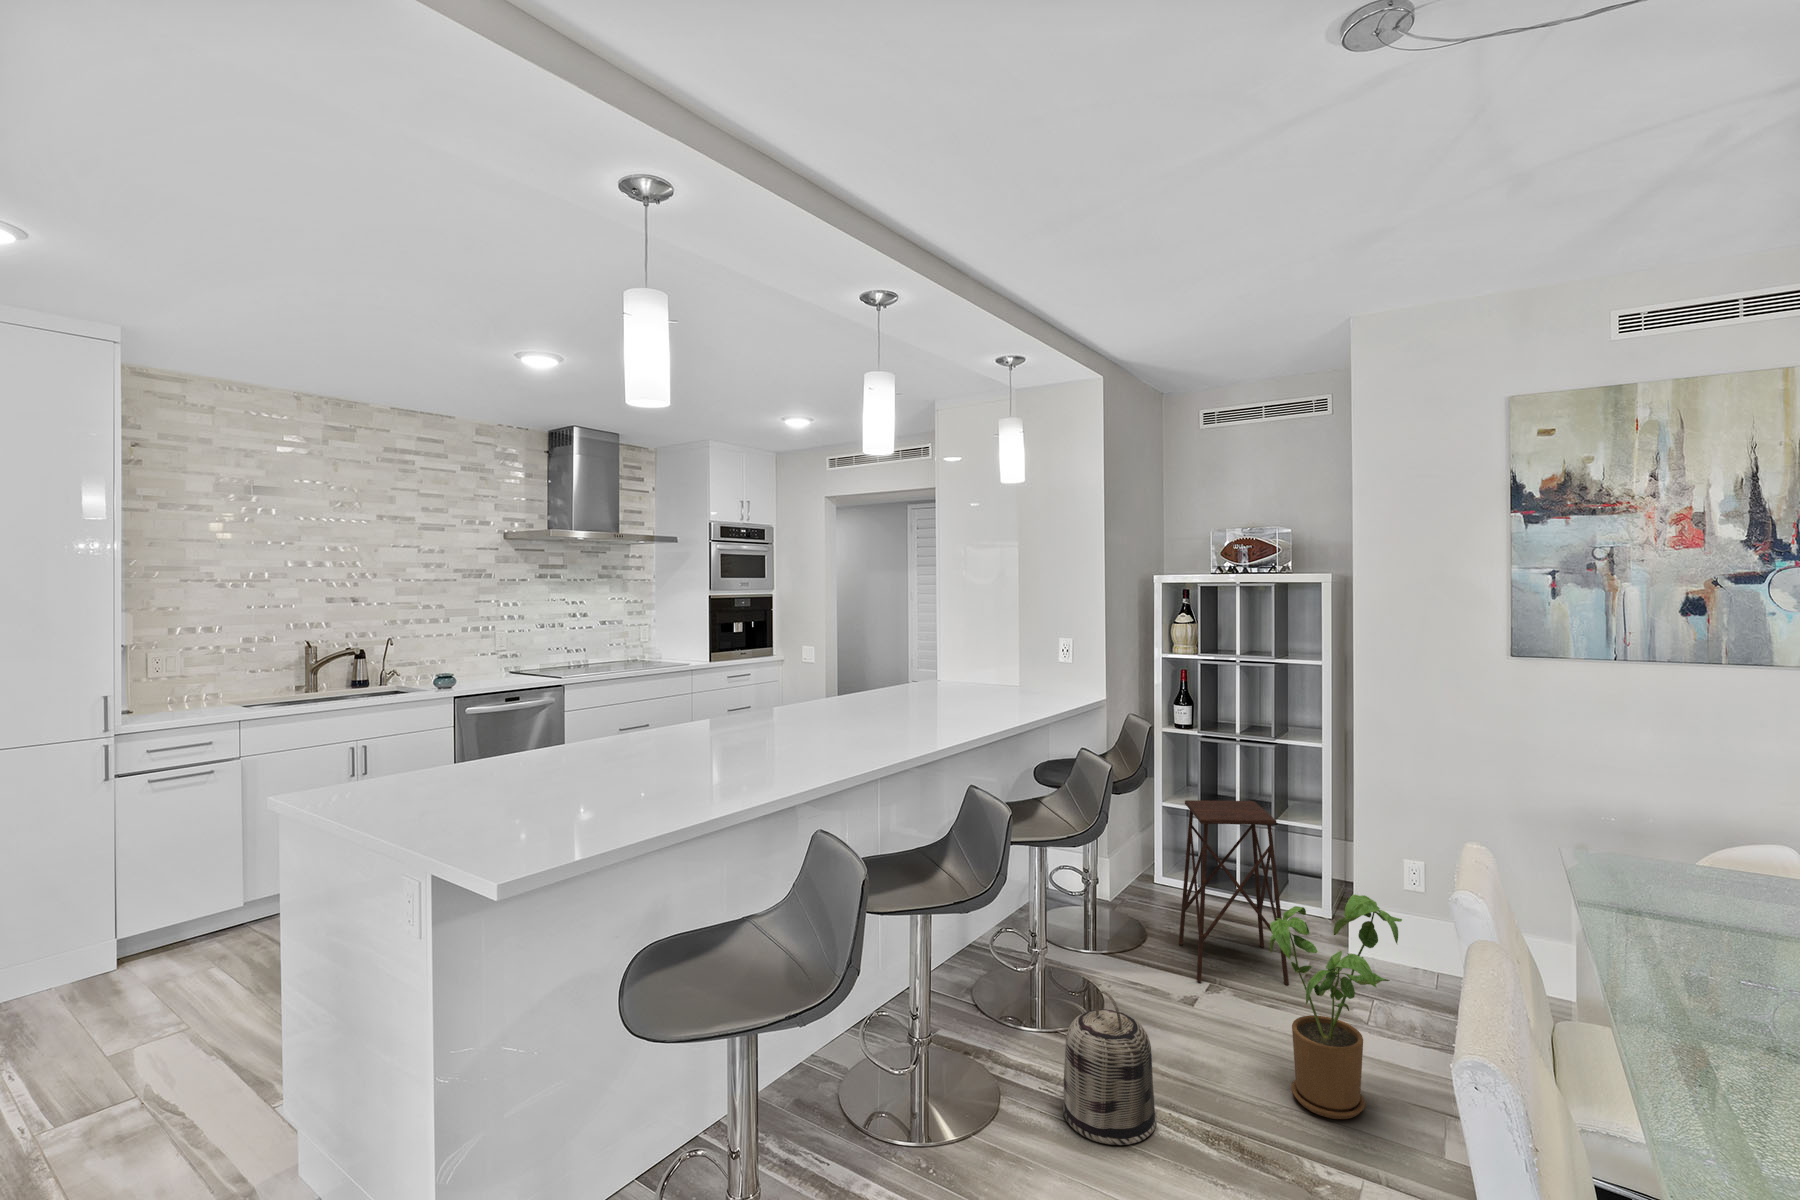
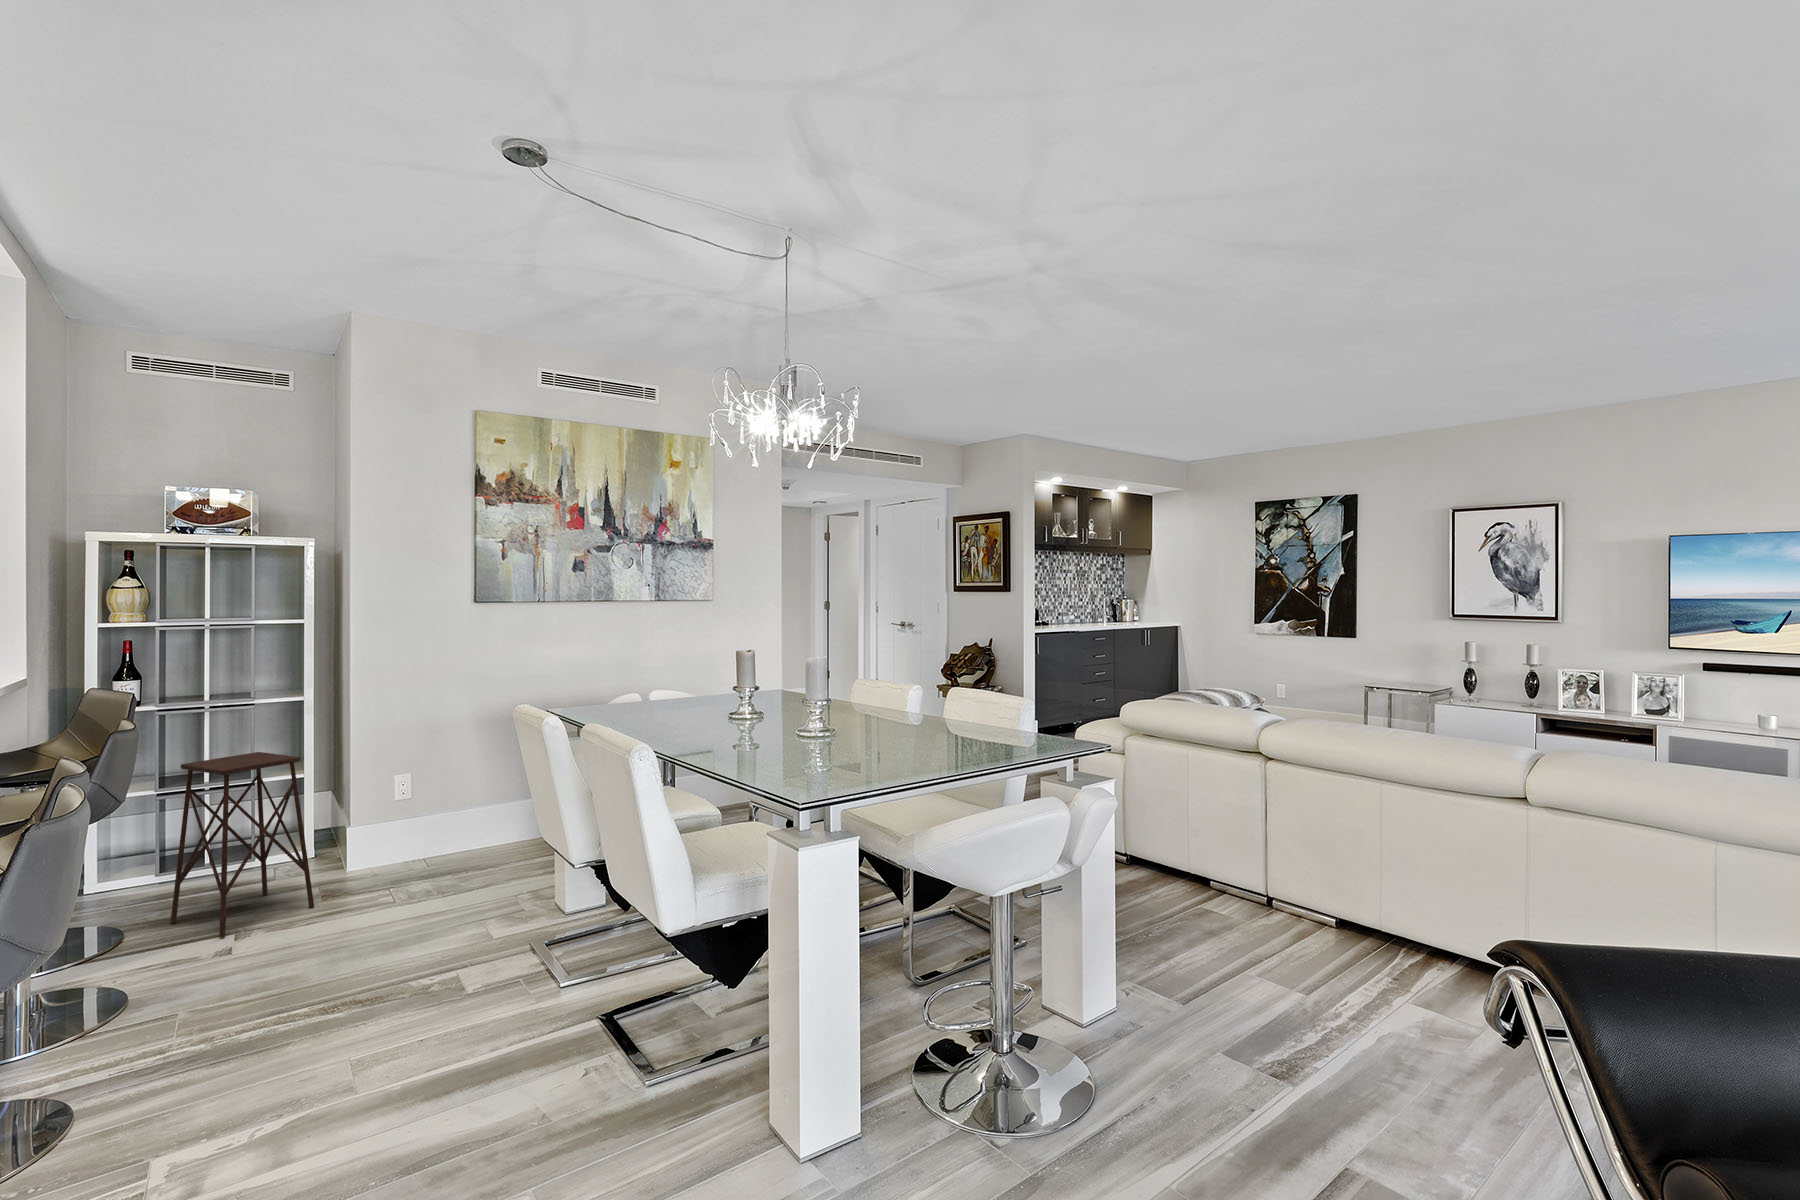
house plant: present [1270,894,1402,1119] -> none [346,775,460,960]
basket: present [1063,991,1157,1145] -> none [155,921,275,1072]

